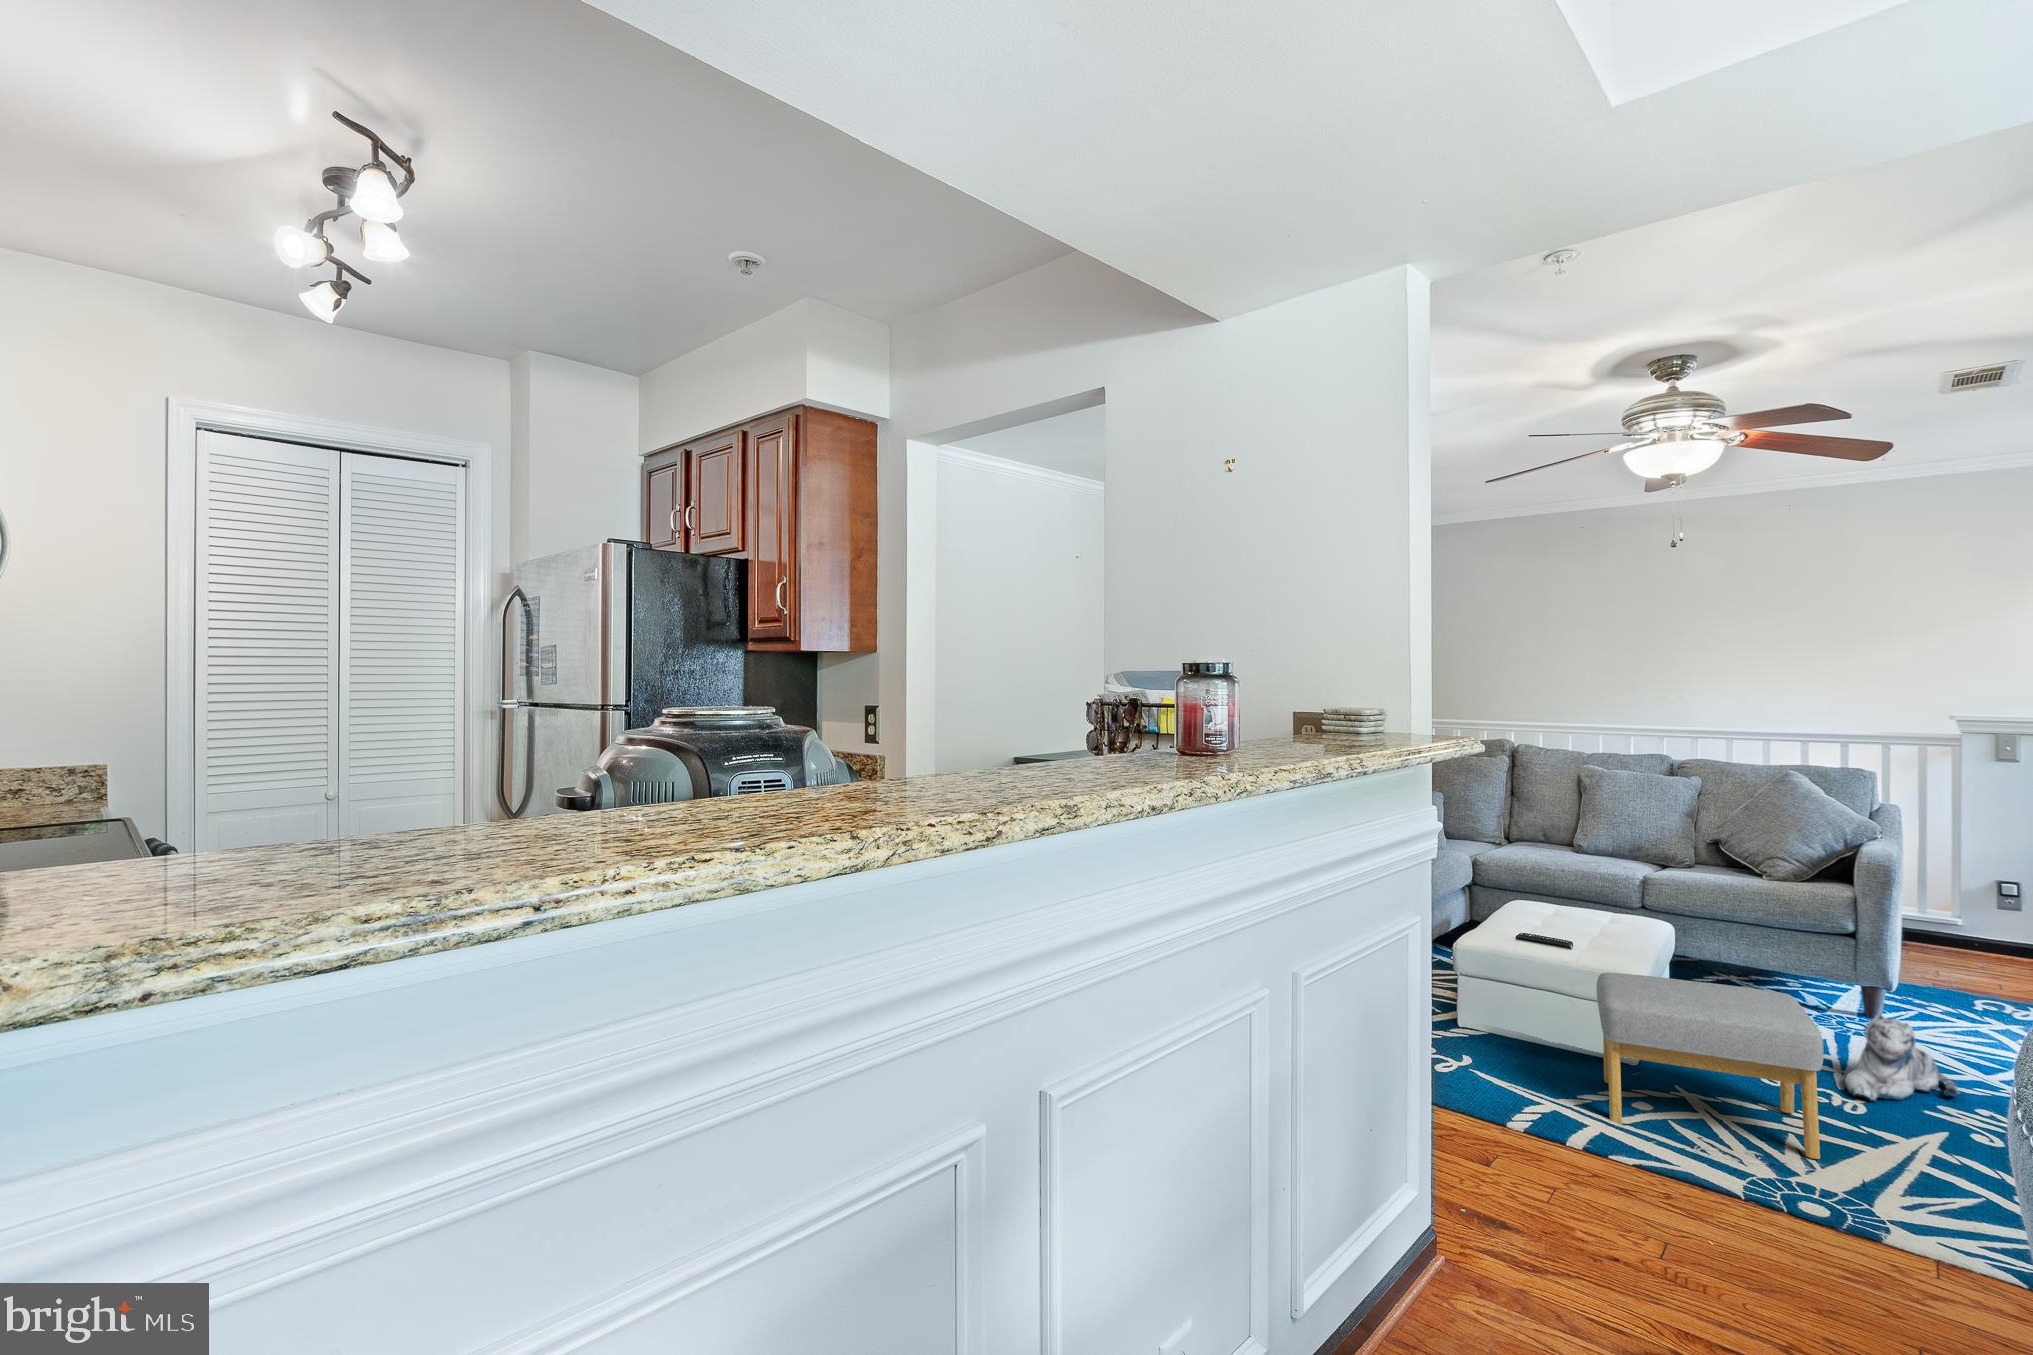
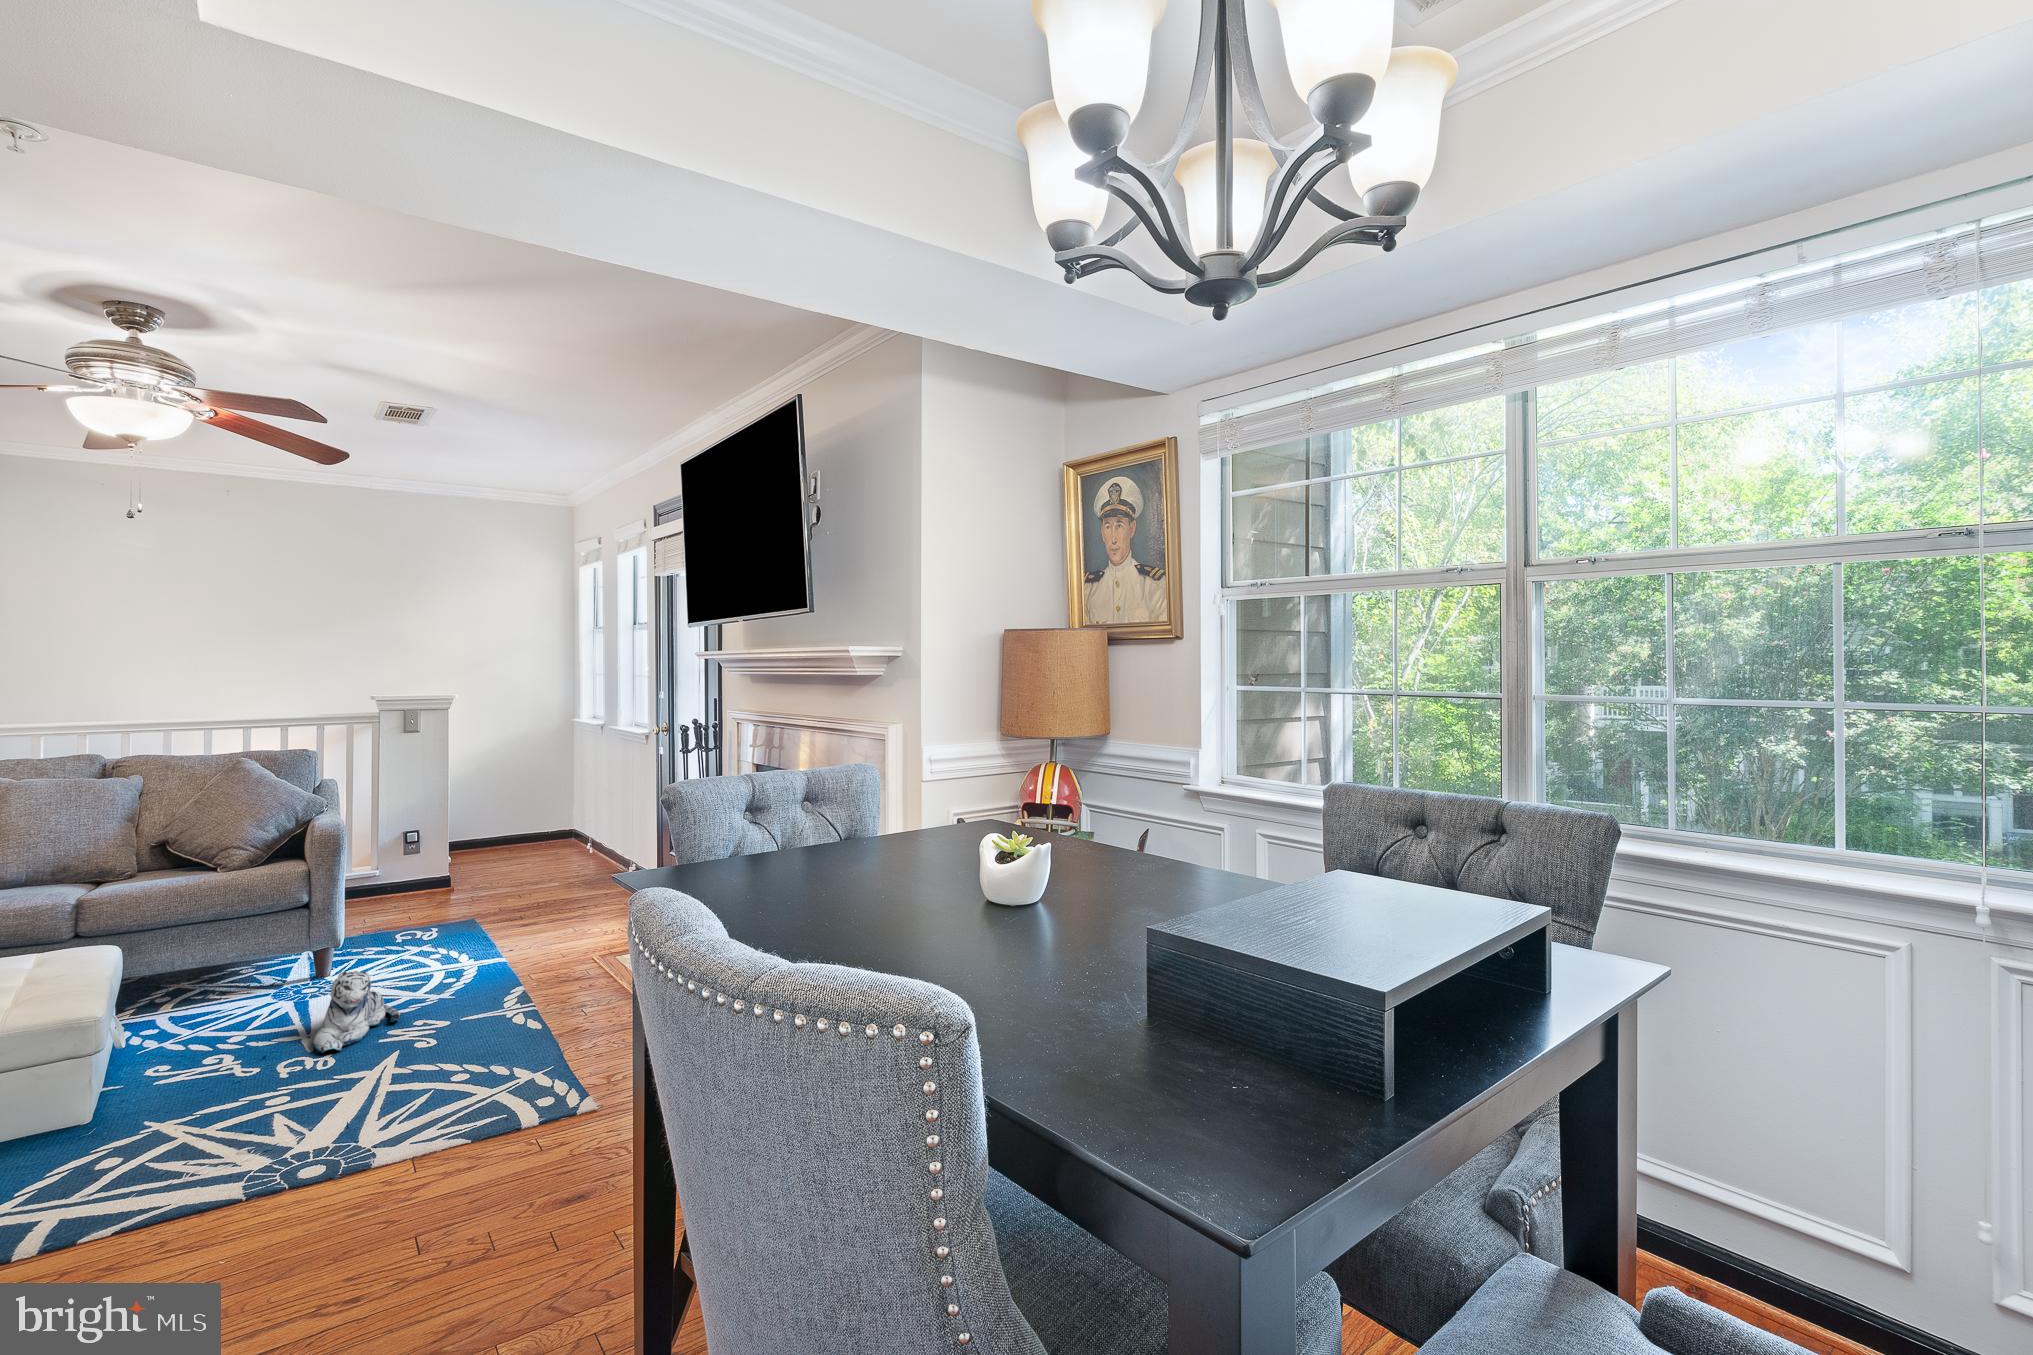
footstool: present [1597,973,1823,1159] -> none [42,979,312,1198]

